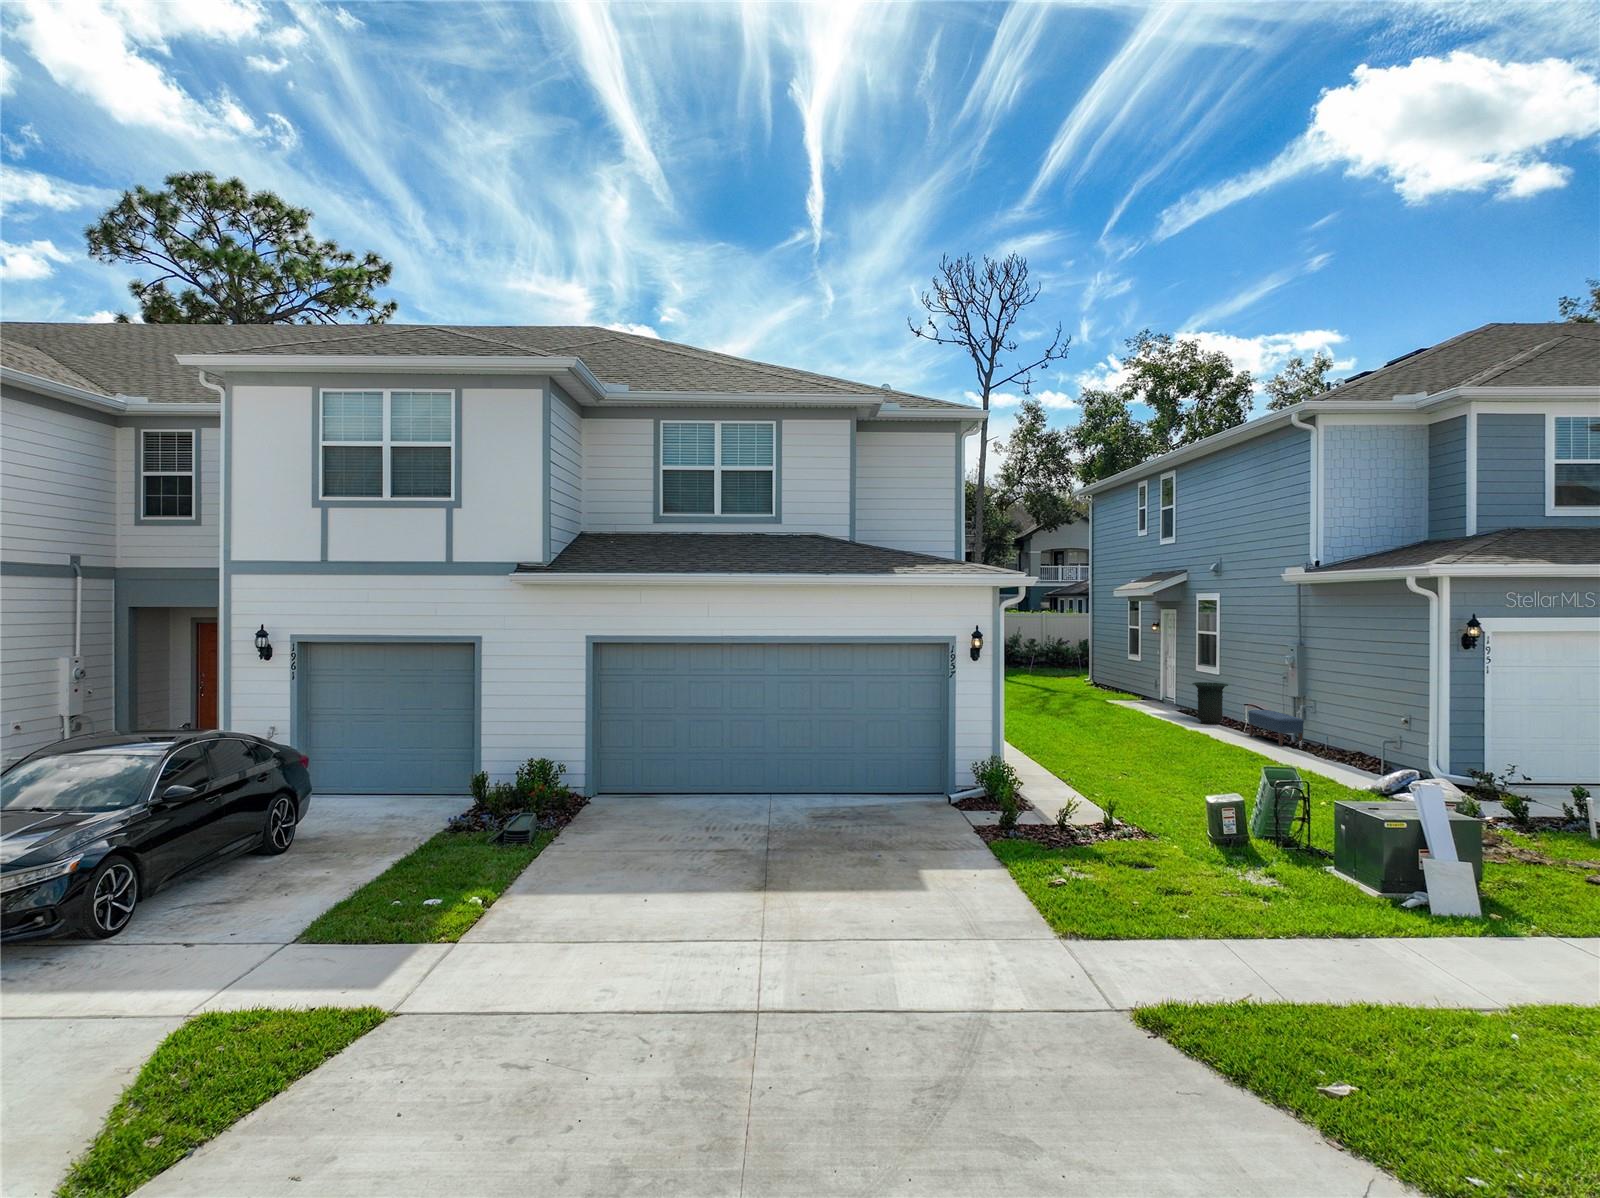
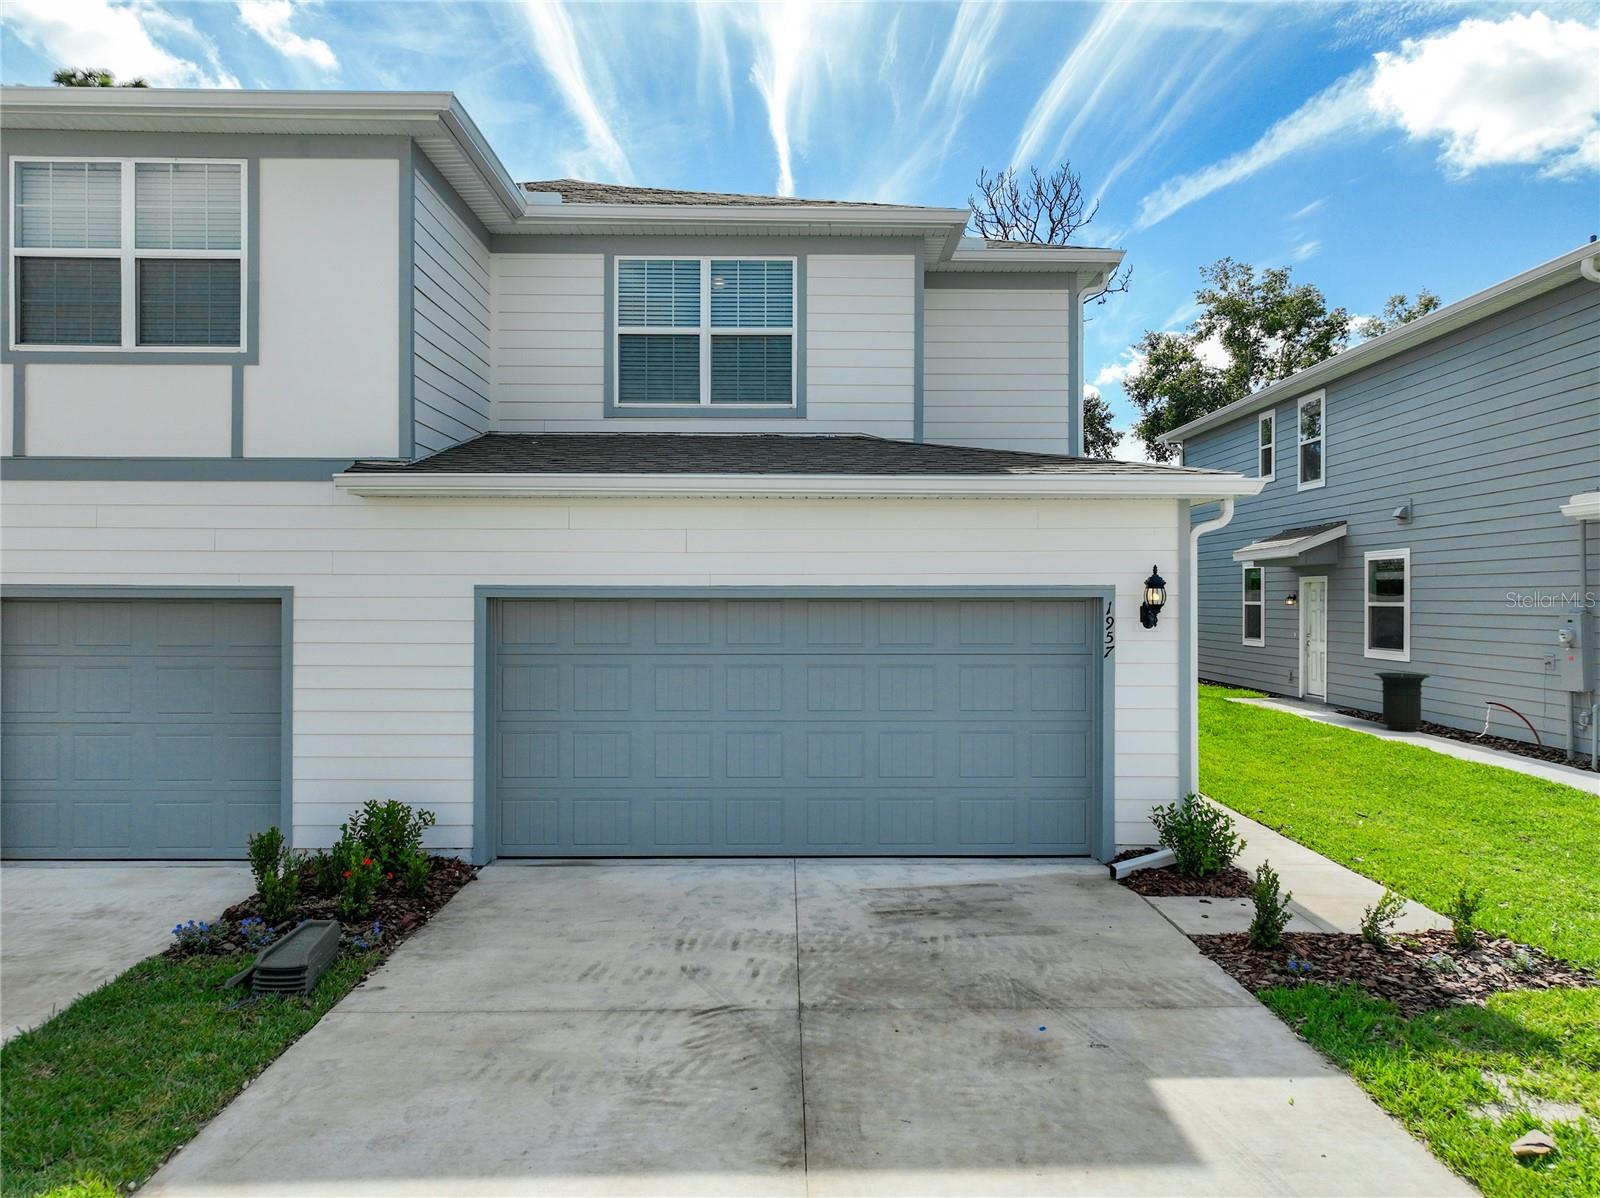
bench: present [1248,710,1304,747] -> none [1481,711,1589,766]

